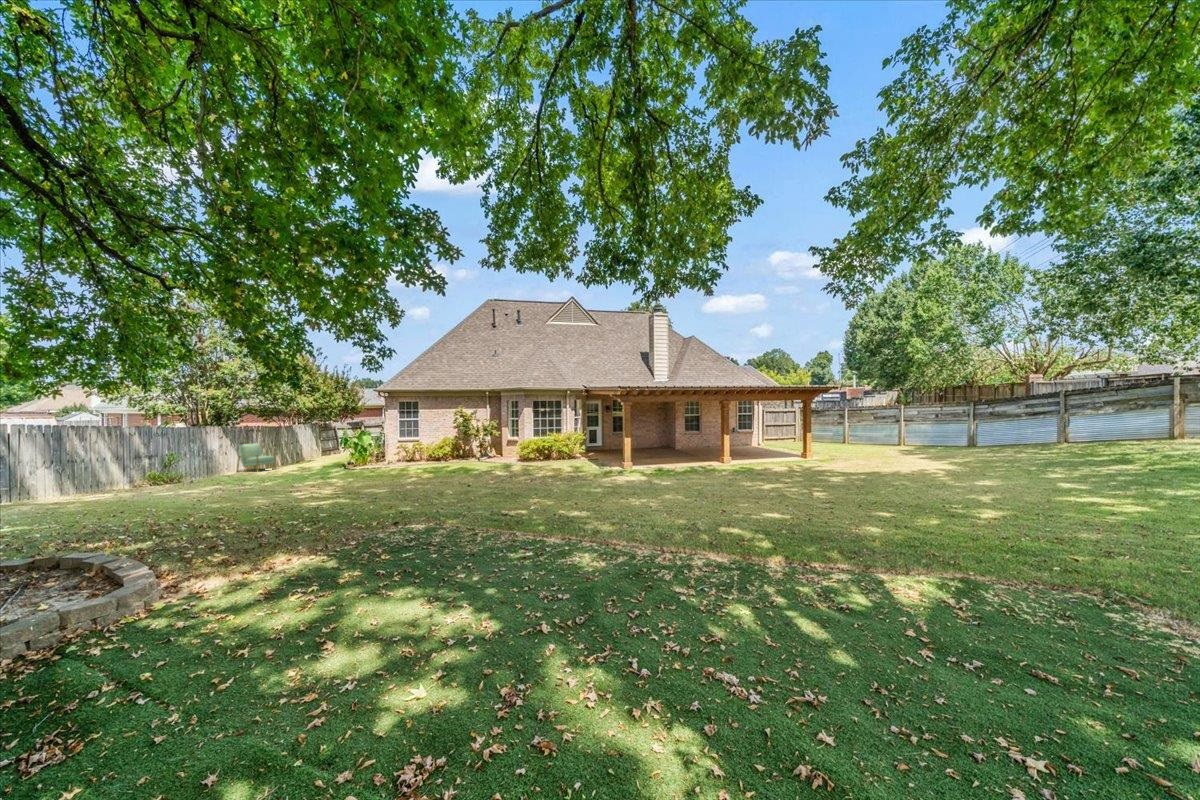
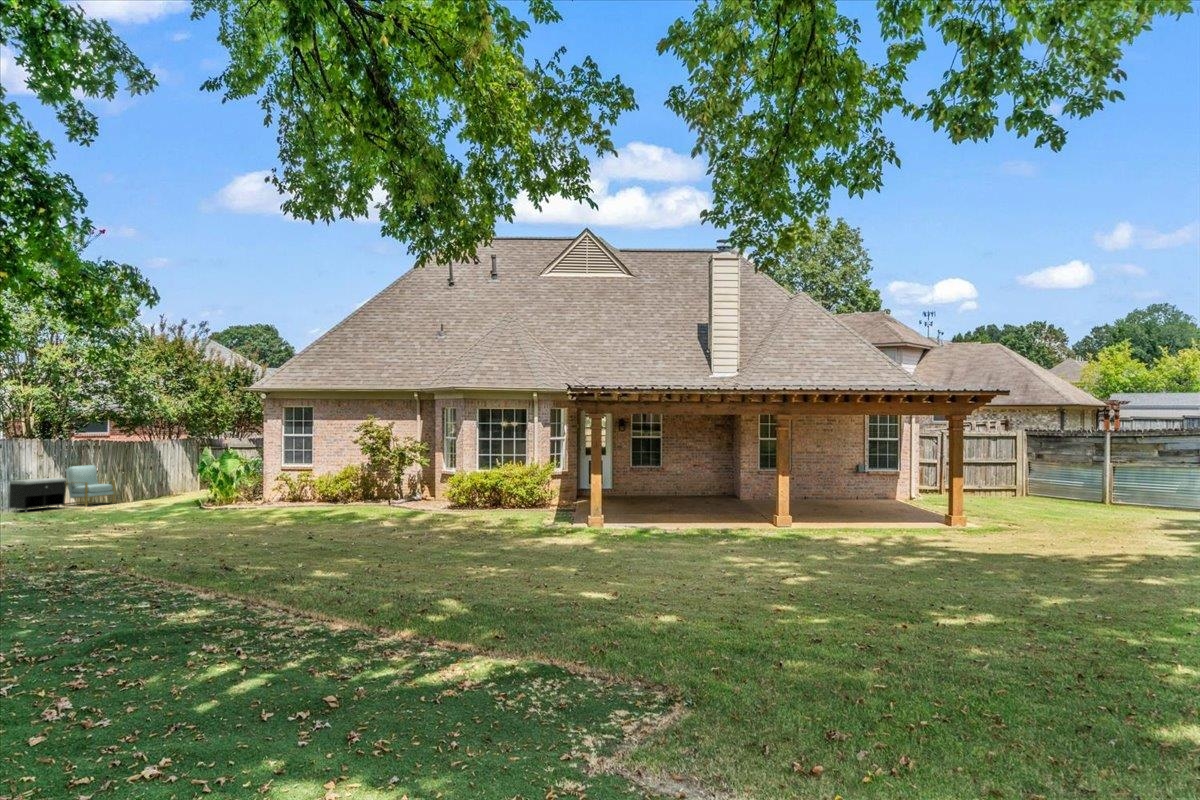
storage bench: none [201,453,243,477] -> present [9,478,66,512]

